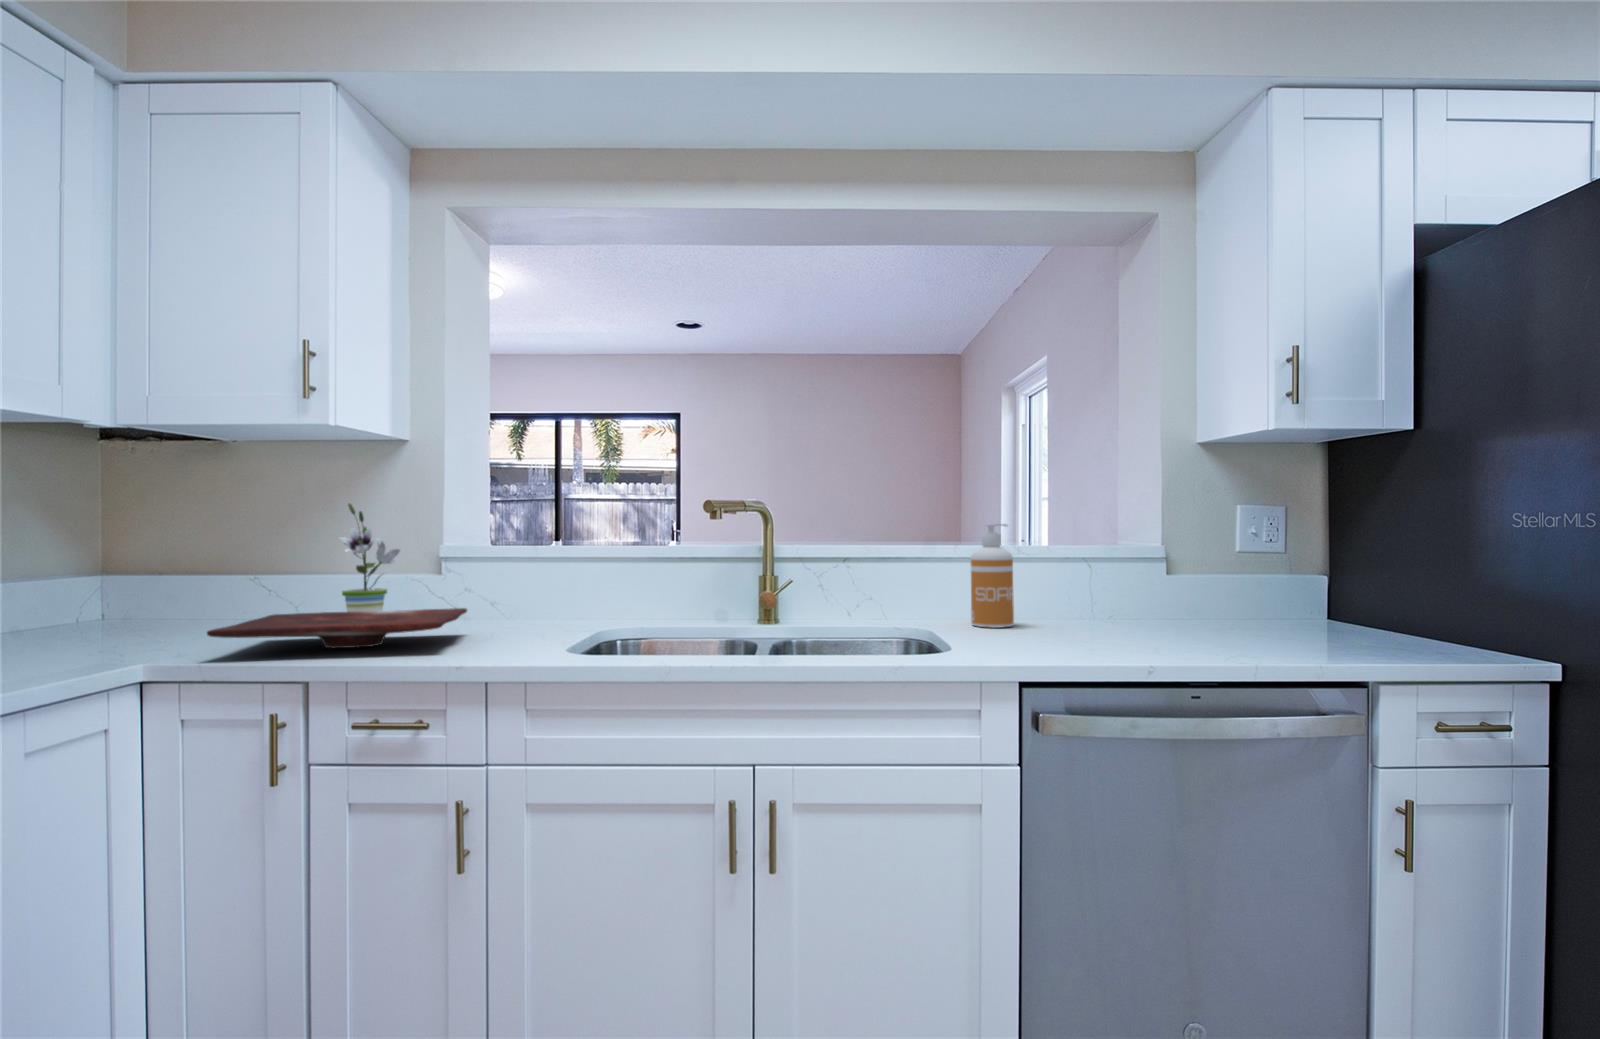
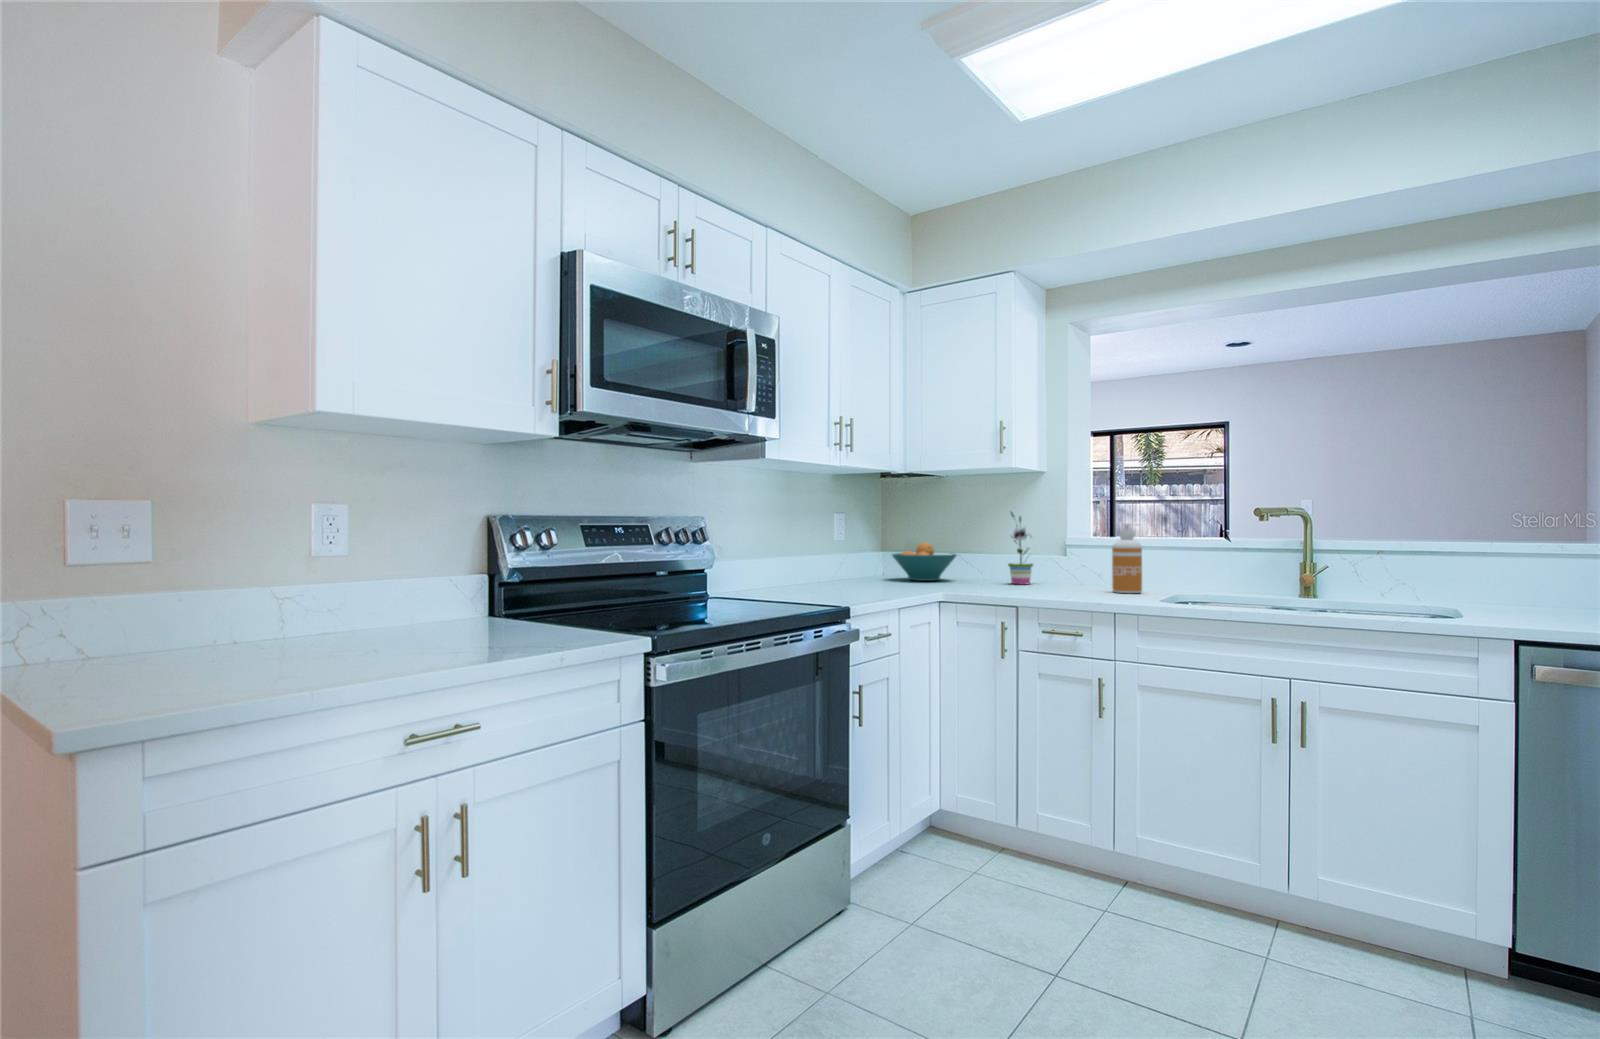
soap dispenser: present [971,523,1014,628] -> present [1112,524,1142,593]
fruit bowl: none [102,559,251,630] -> present [892,542,956,581]
cutting board: present [207,608,467,648] -> none [968,574,1090,593]

